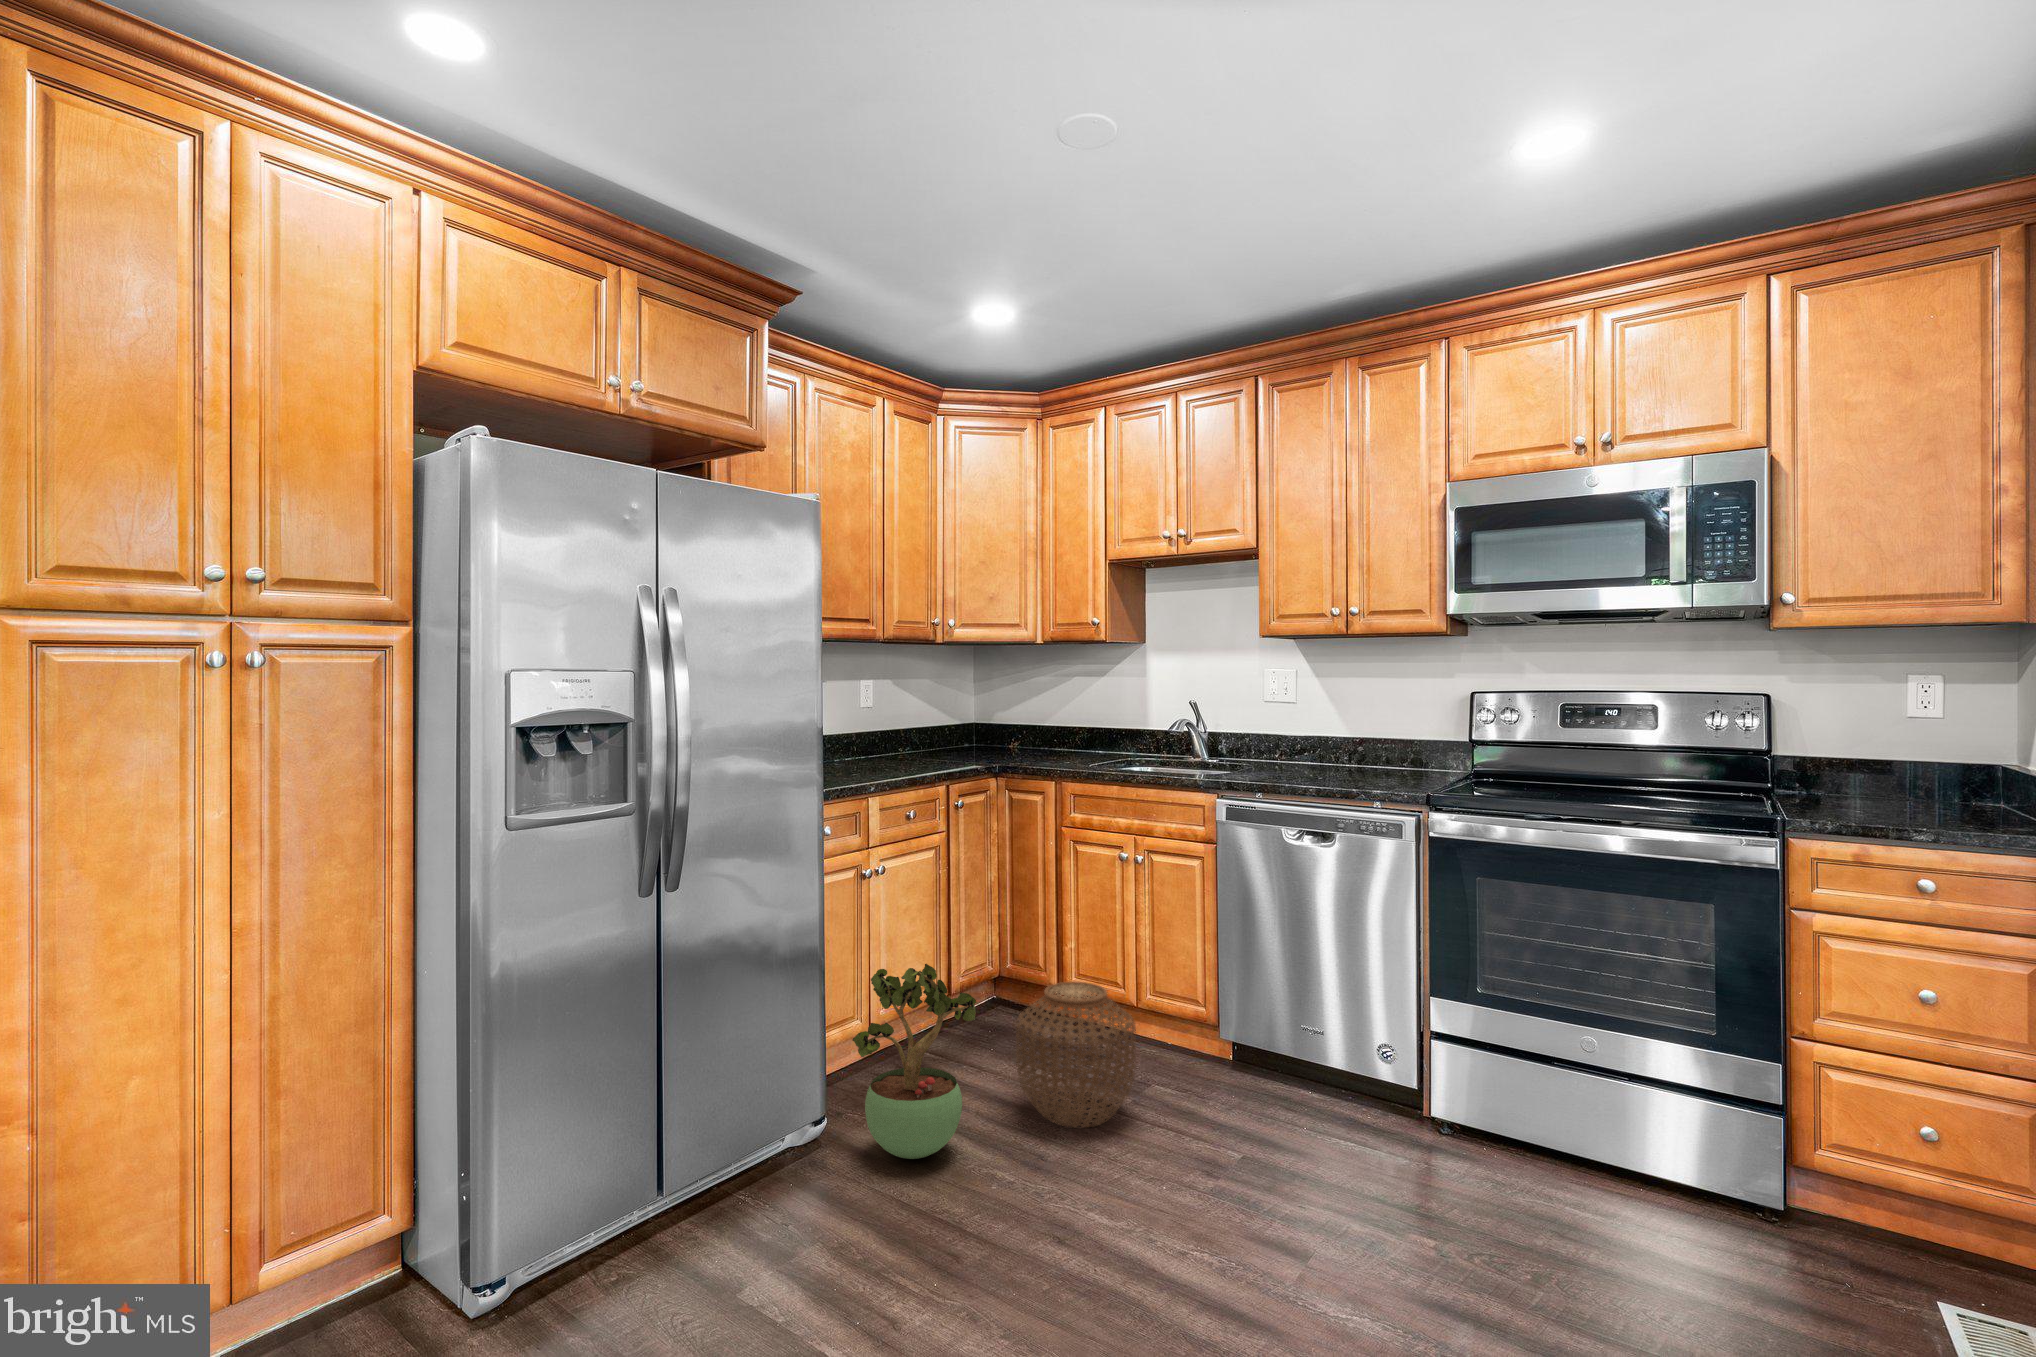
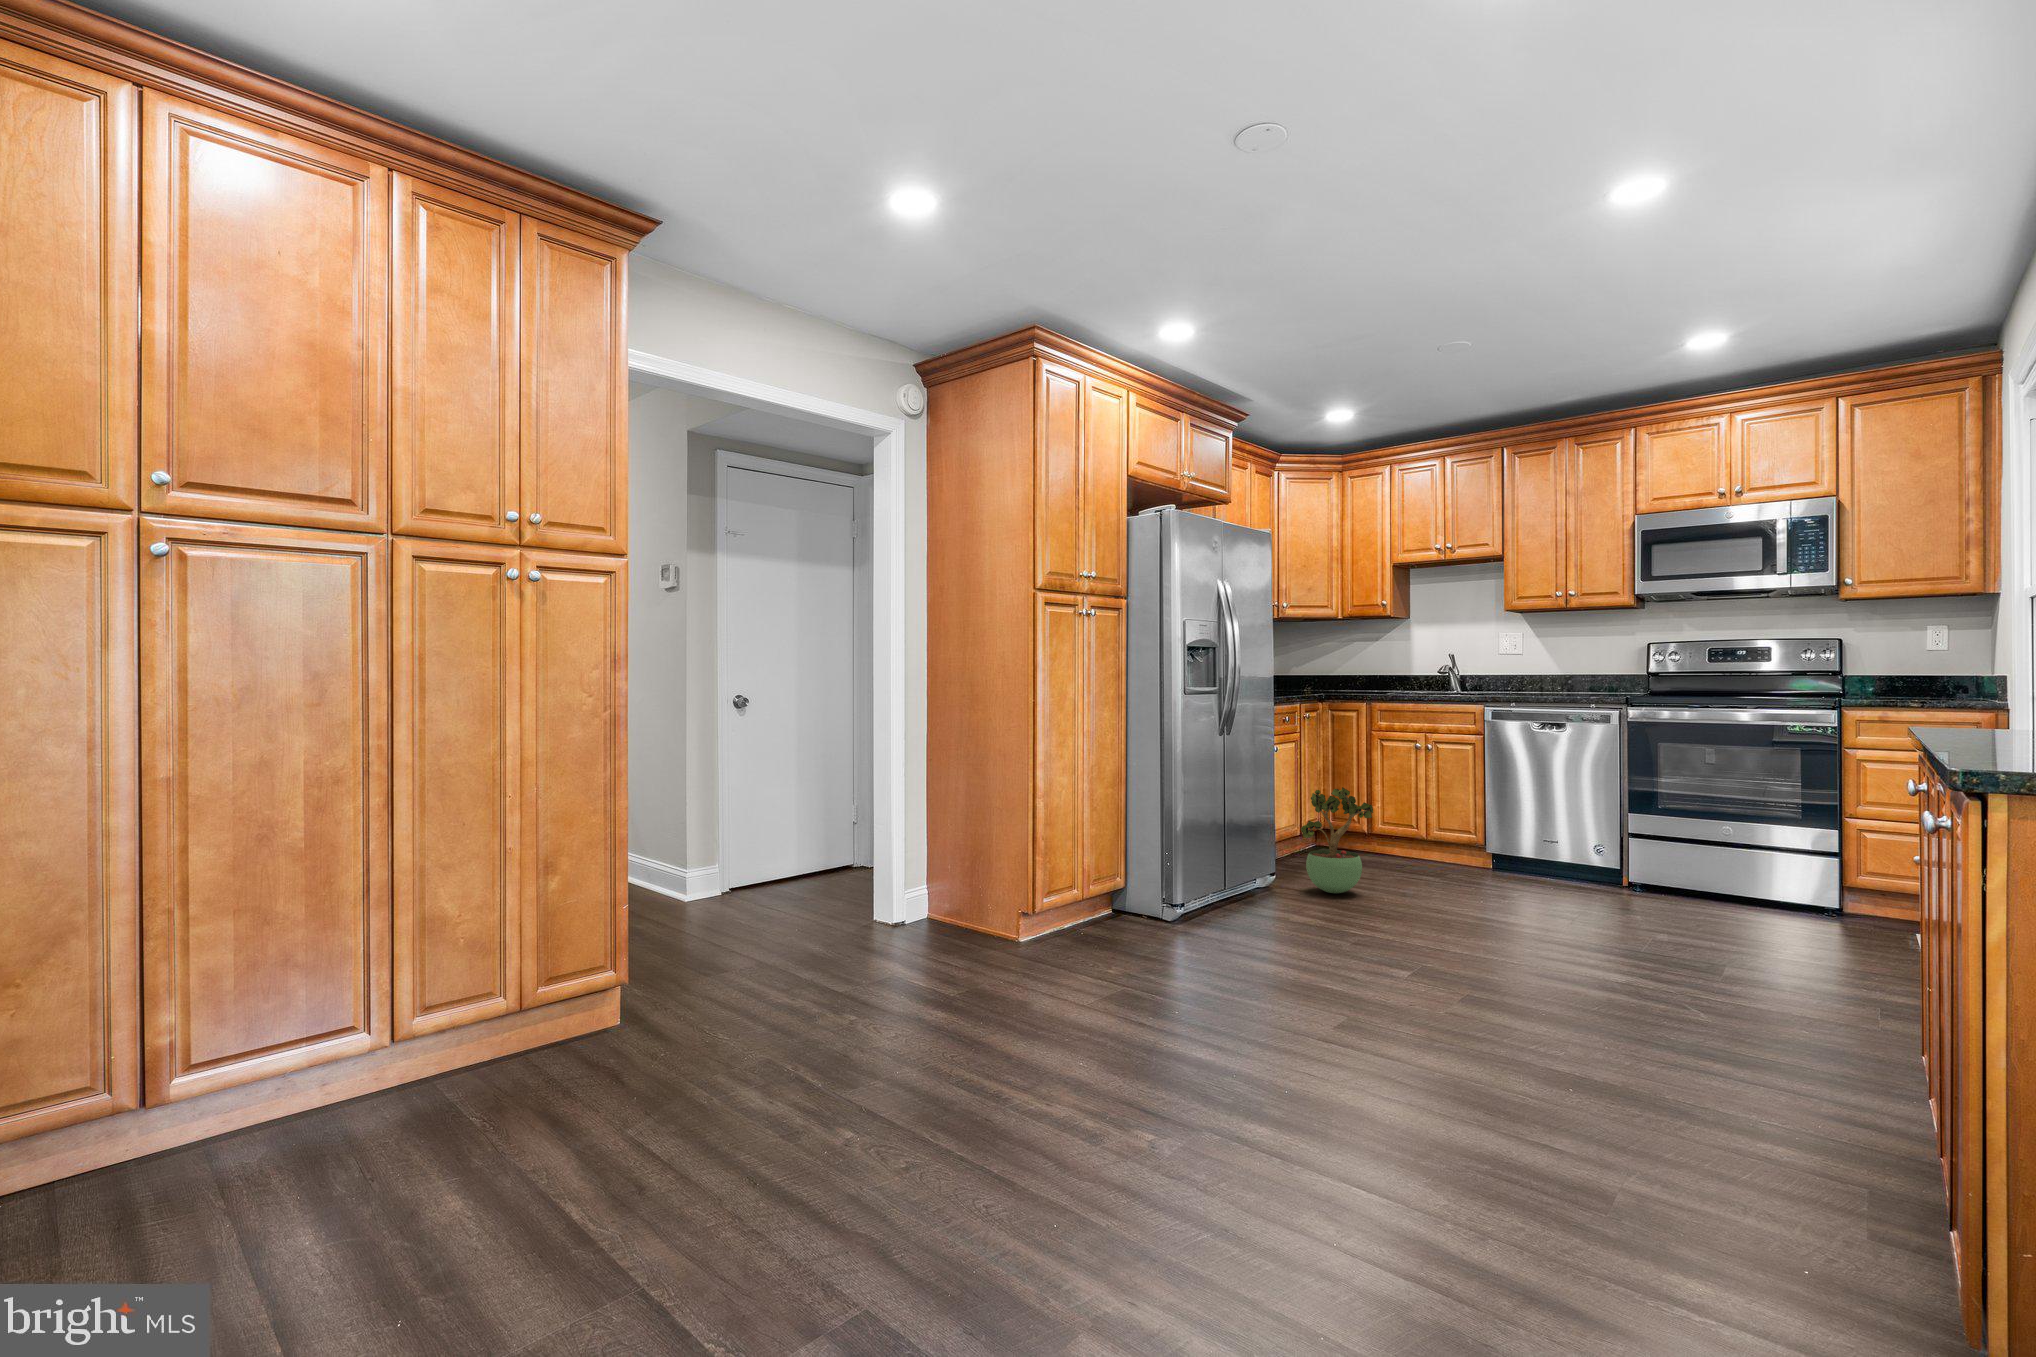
woven basket: present [1016,982,1136,1128] -> none [1376,810,1450,887]

